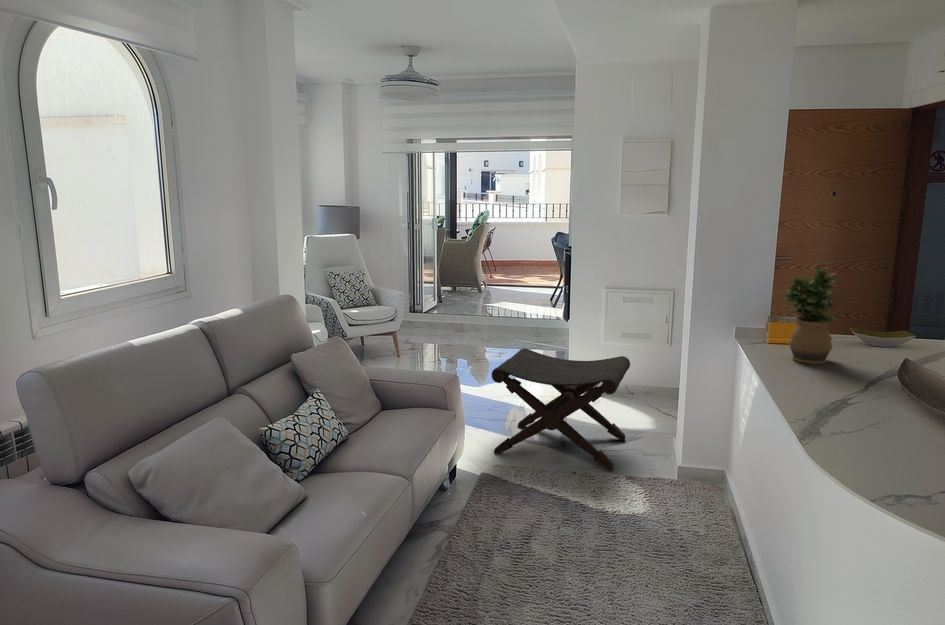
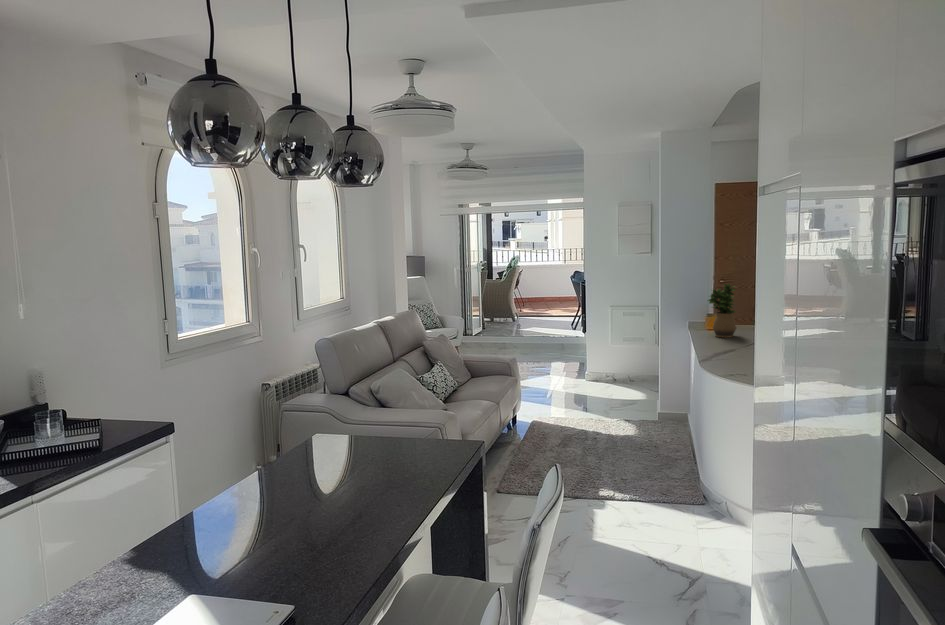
footstool: present [492,348,630,470] -> none [537,347,627,418]

